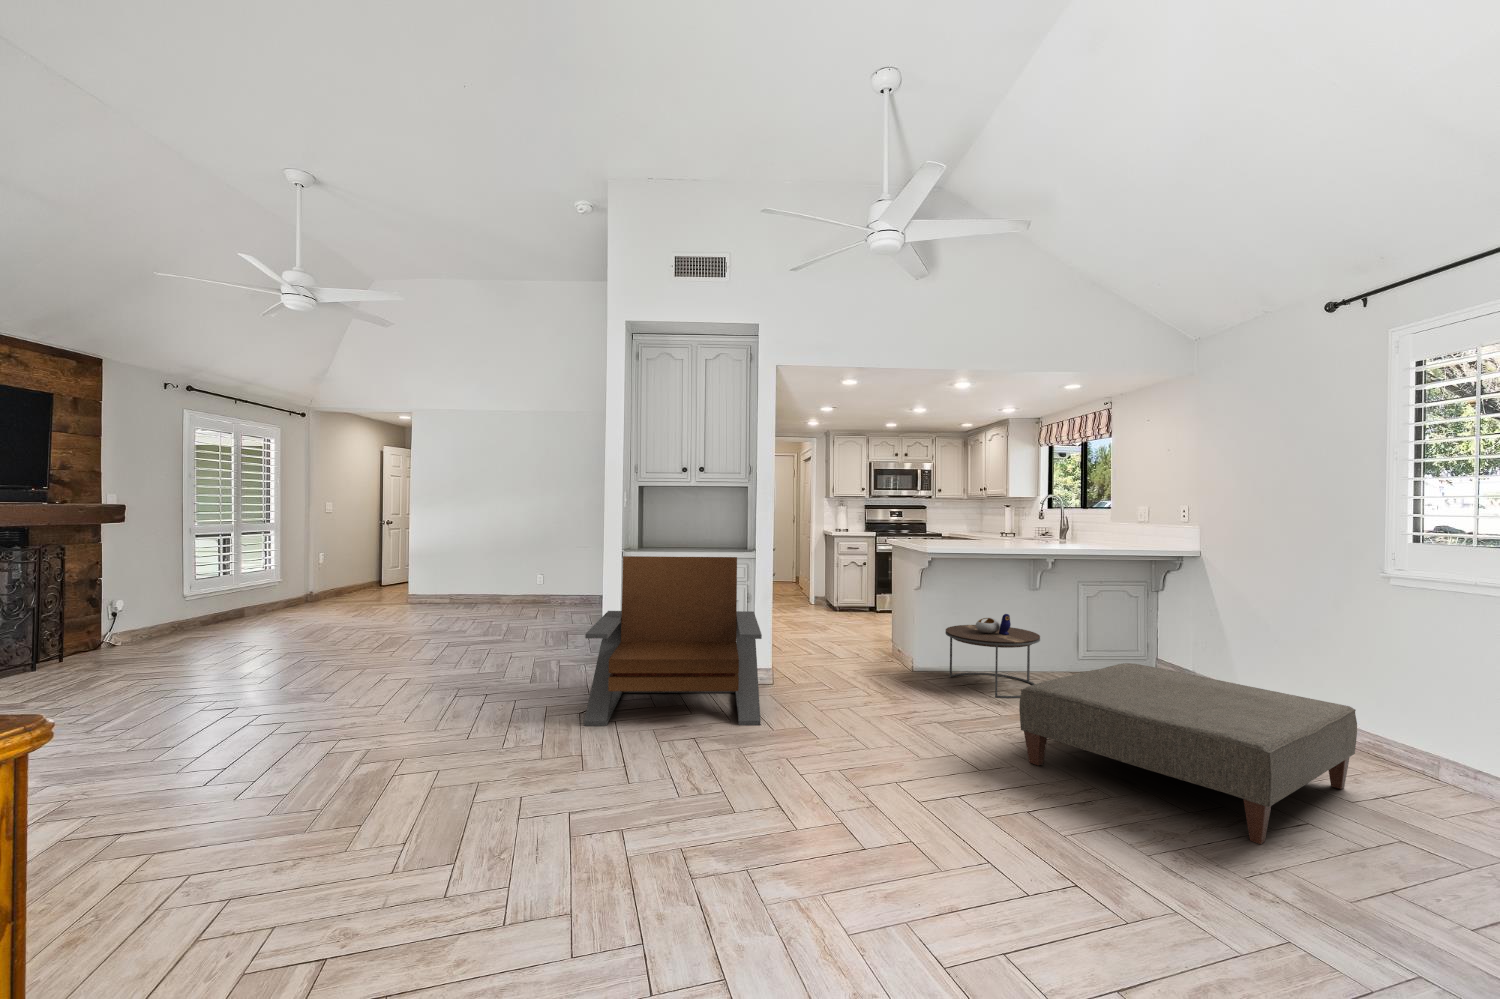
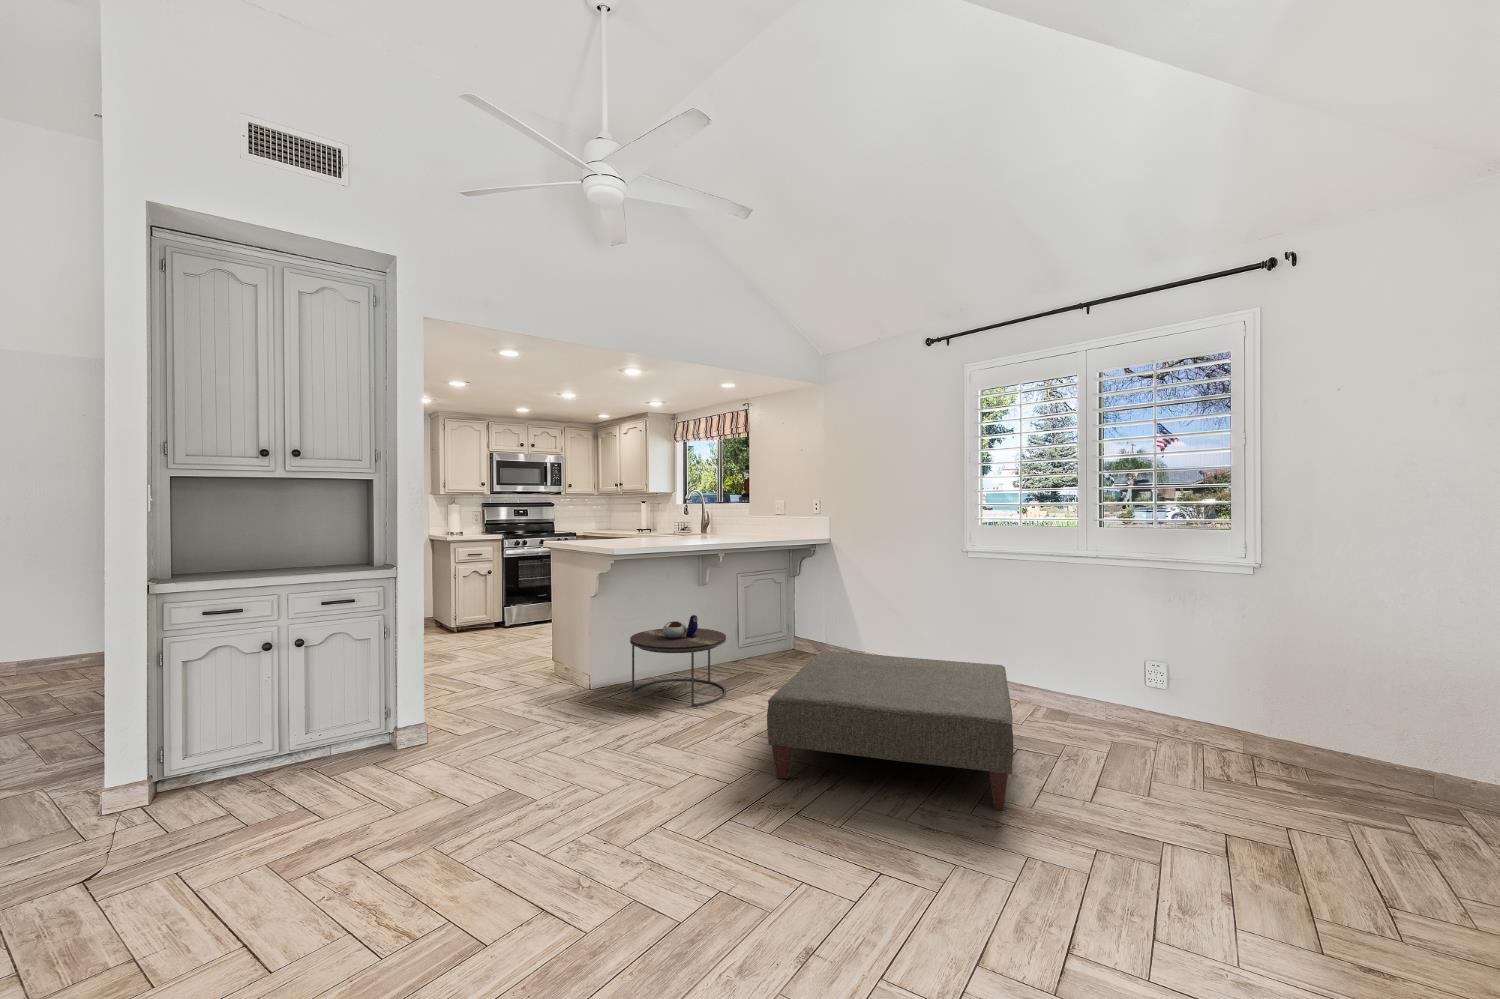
lounge chair: present [584,556,762,726] -> none [98,579,440,909]

